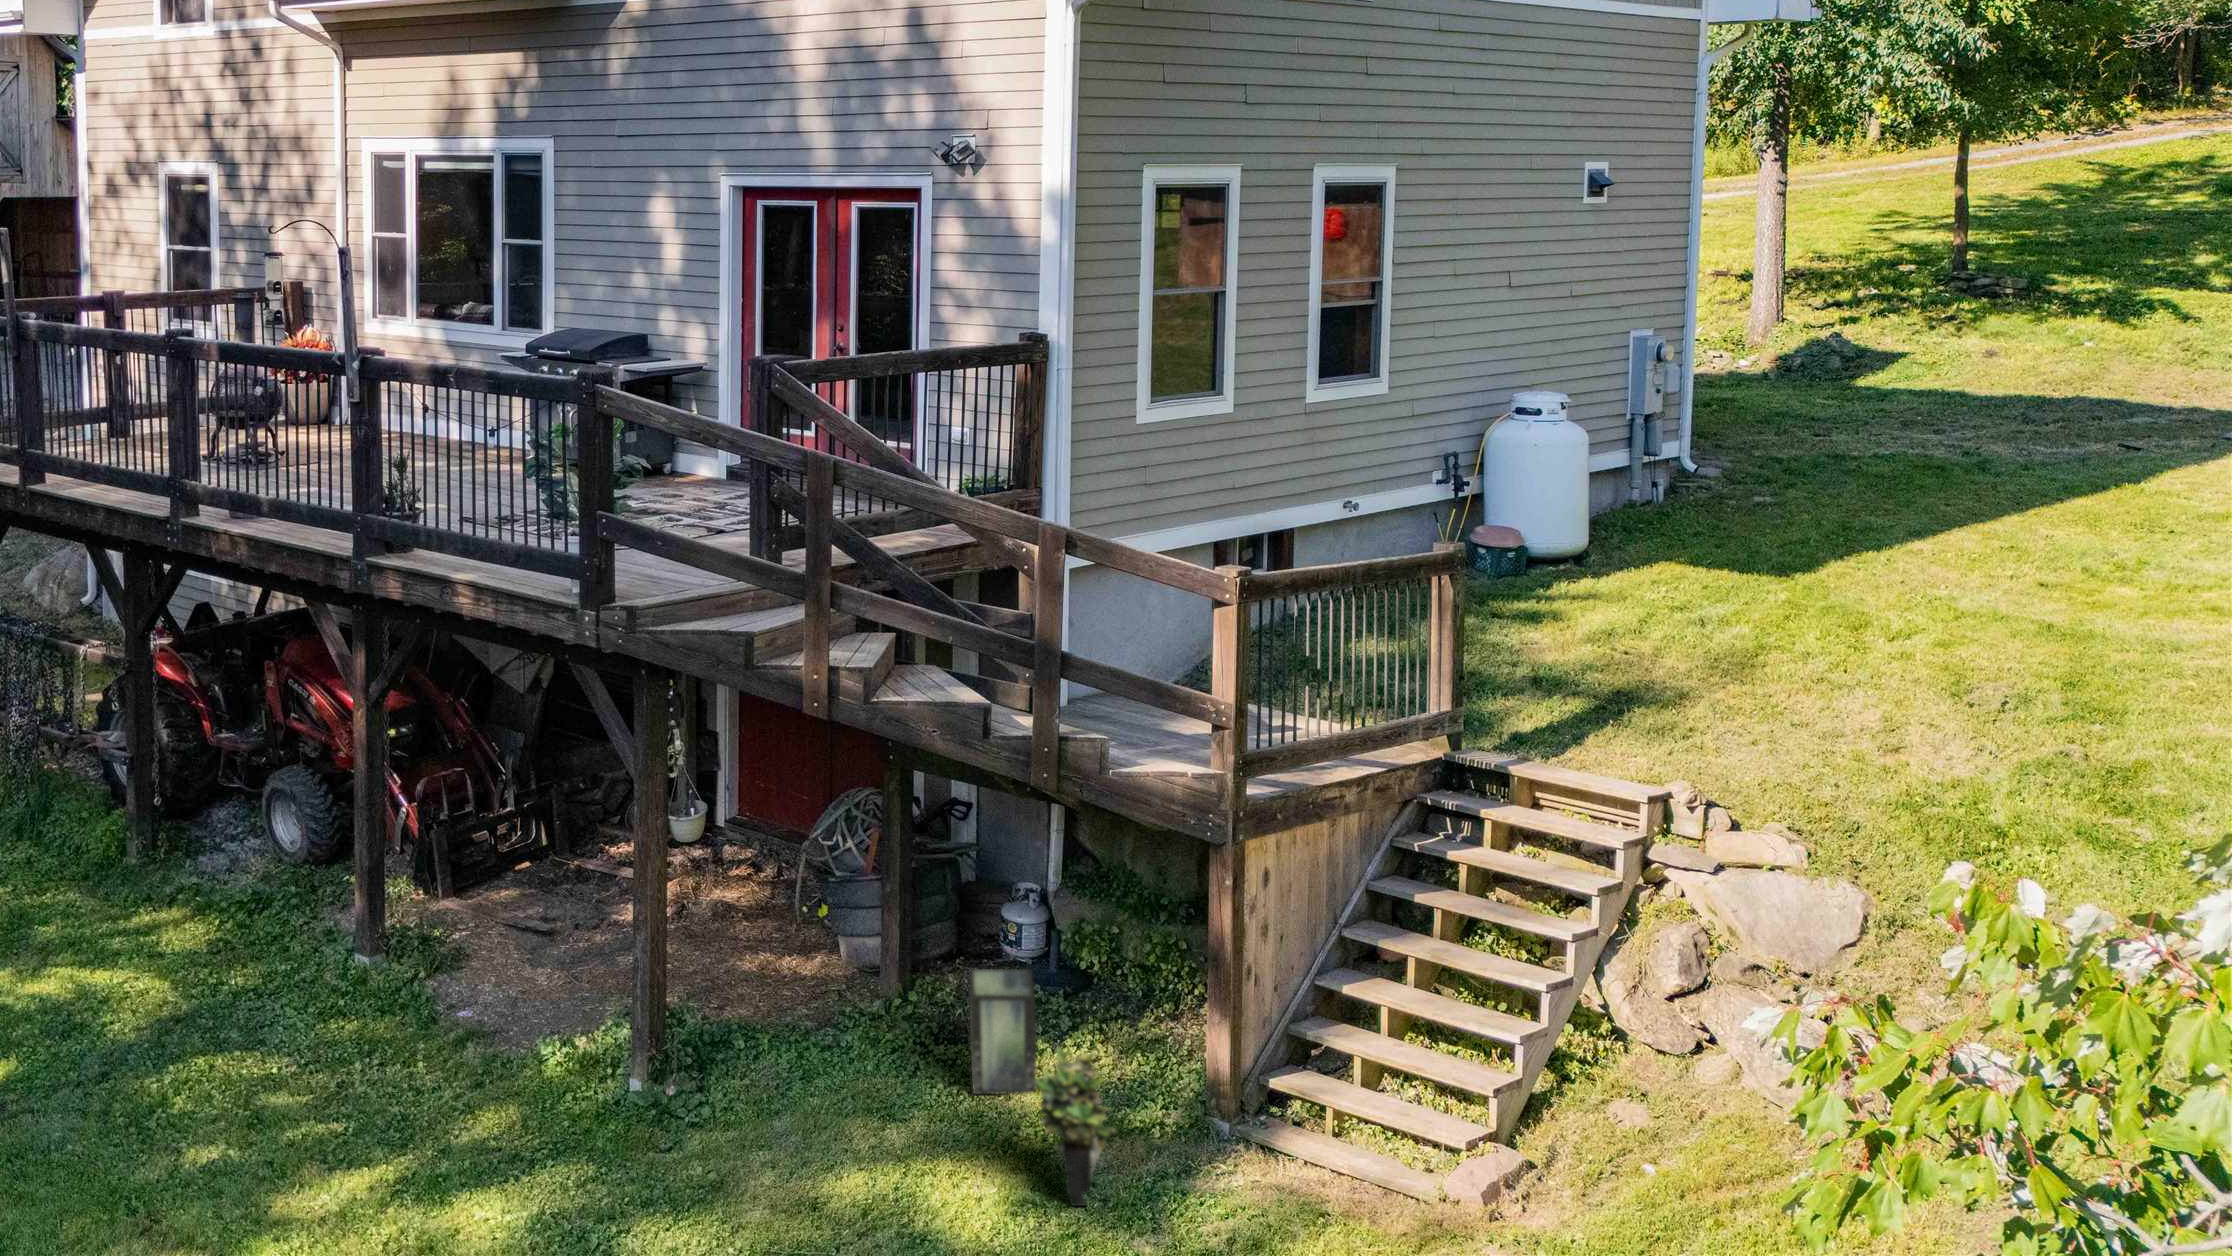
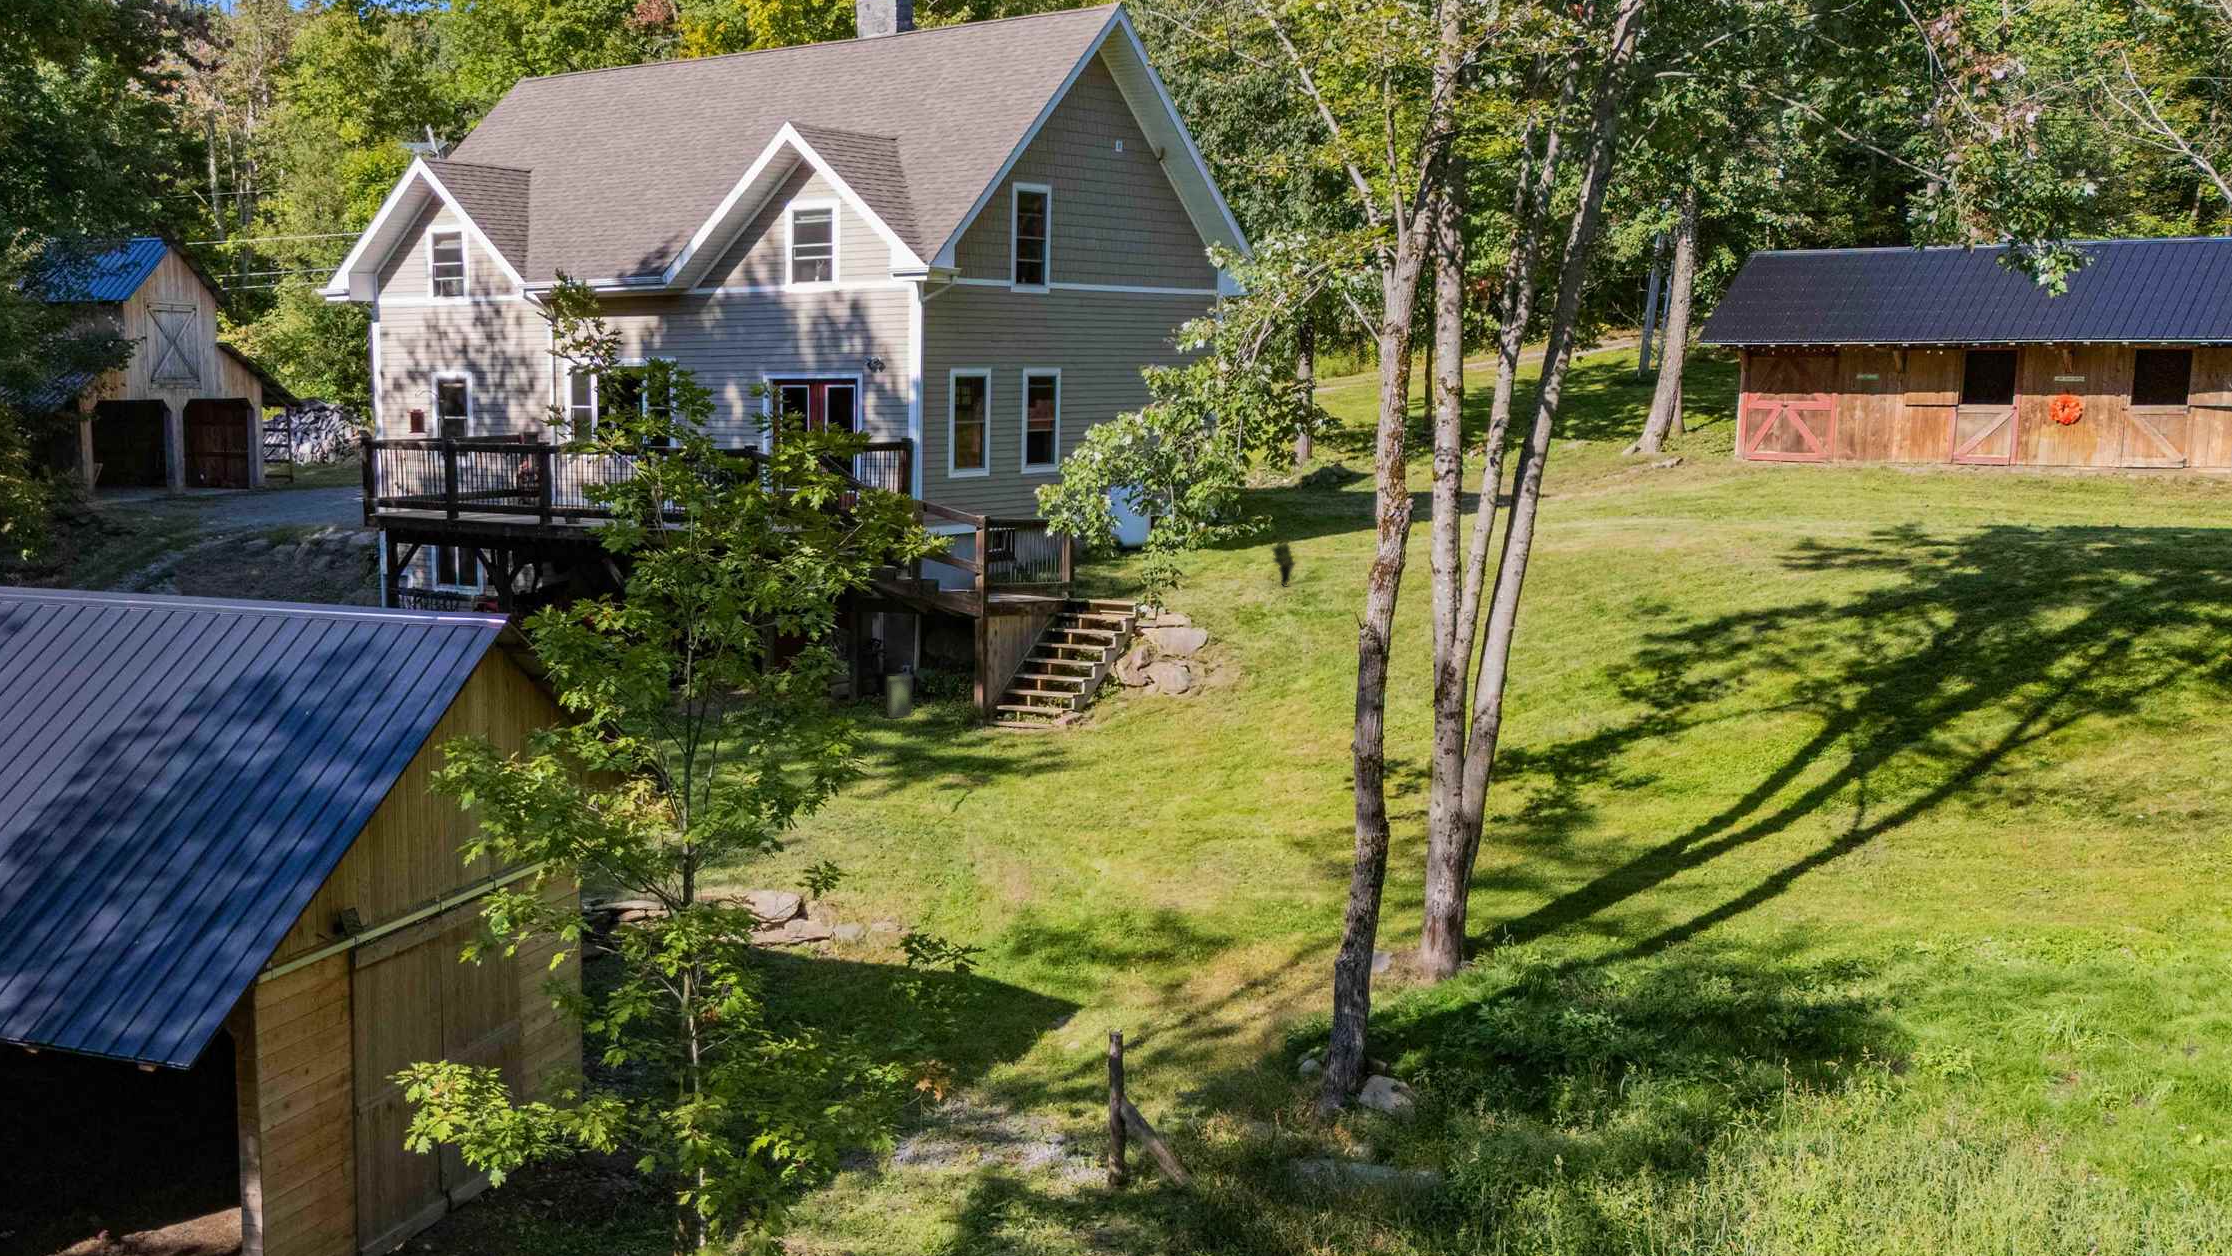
potted plant: present [1034,1047,1115,1206] -> present [1271,542,1295,586]

